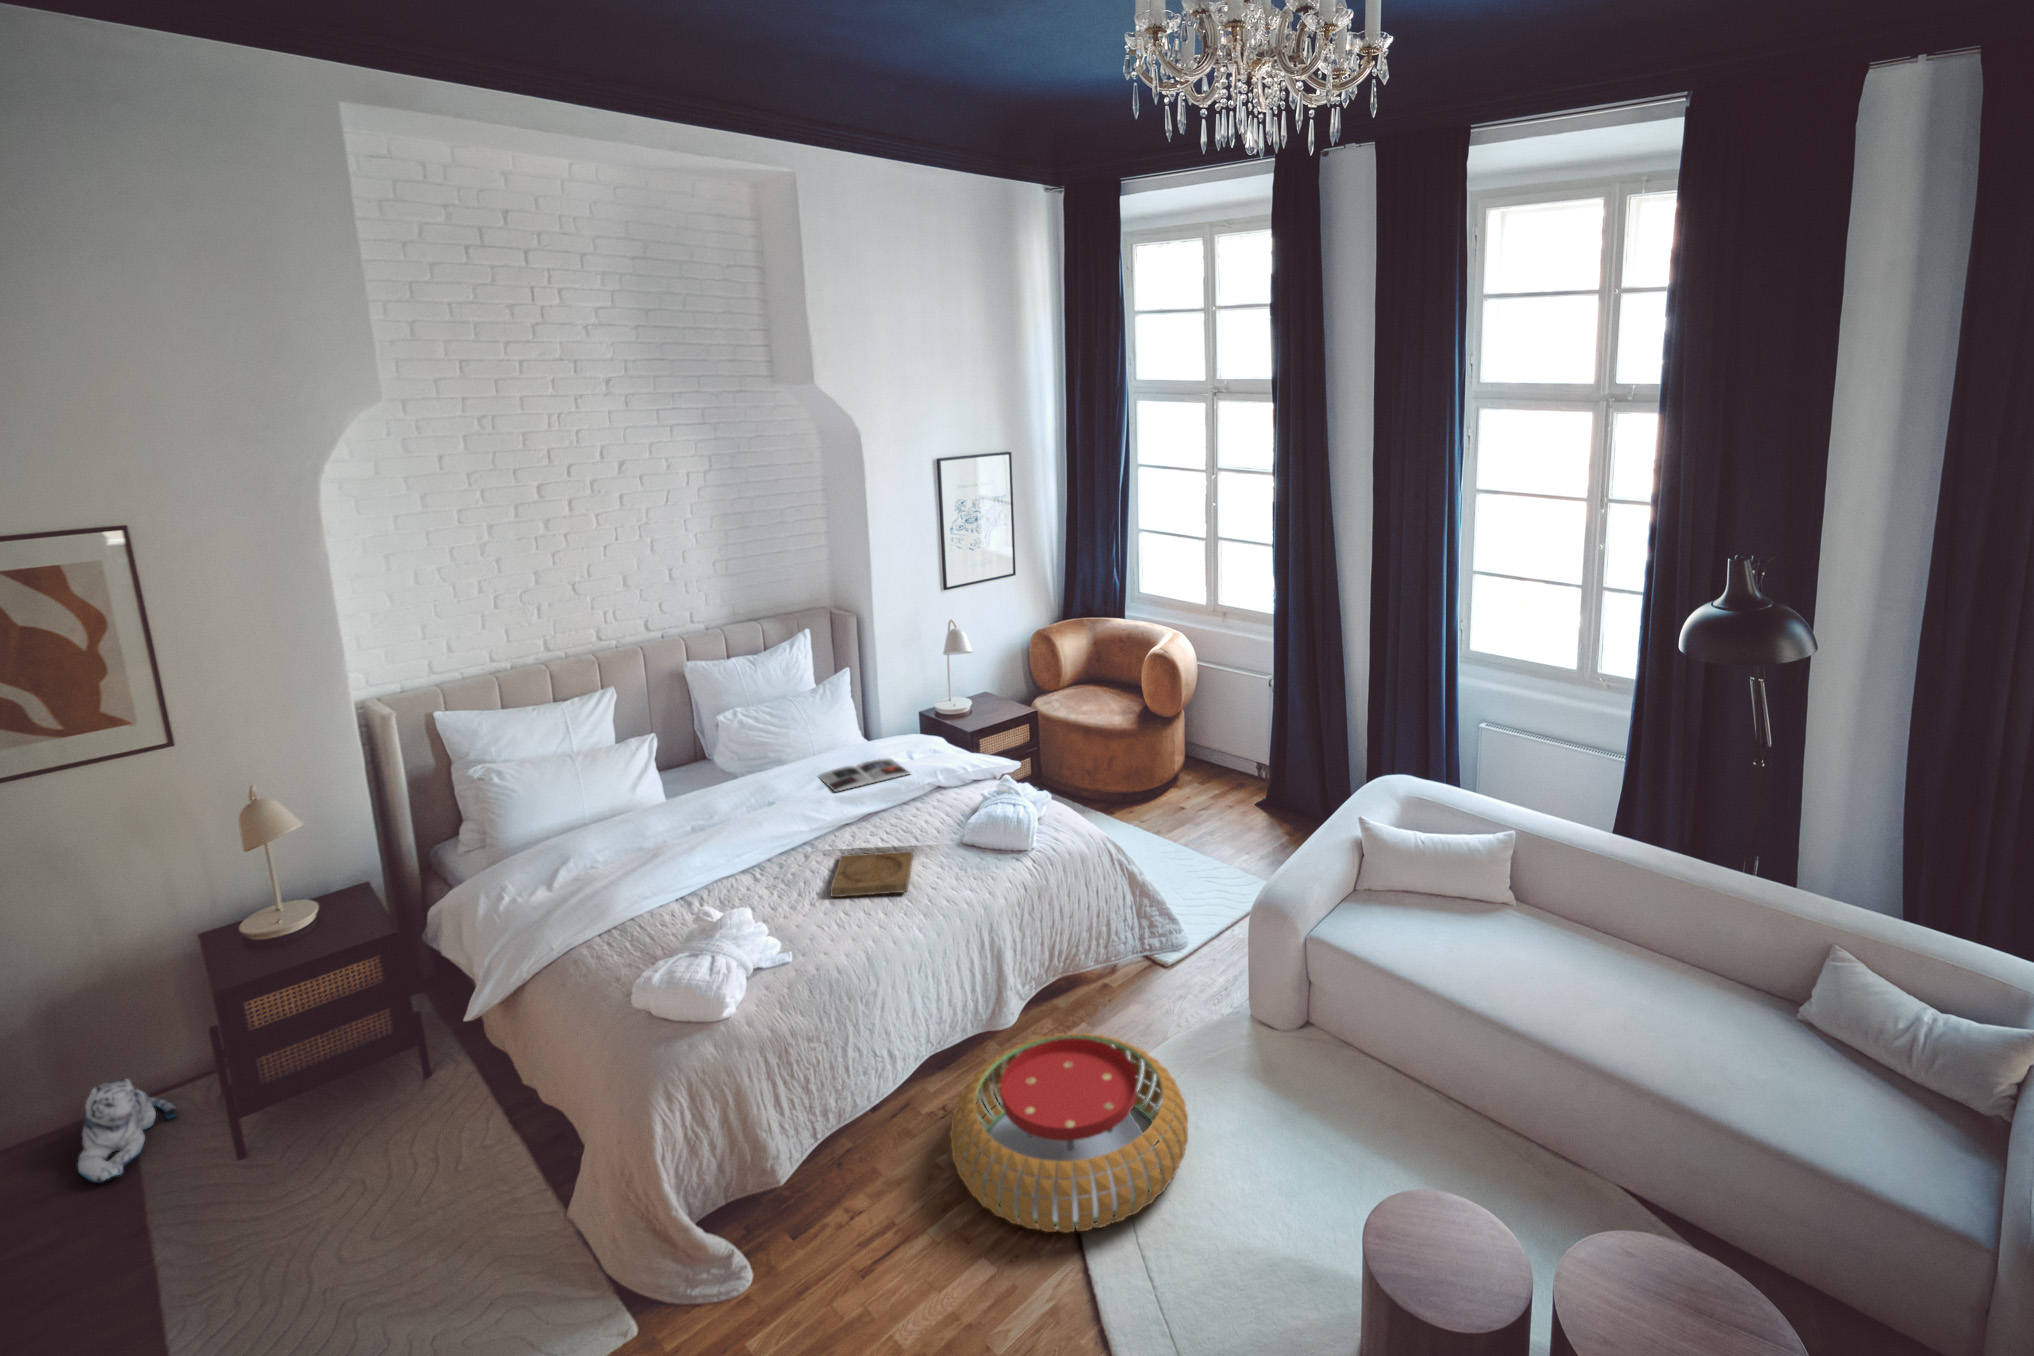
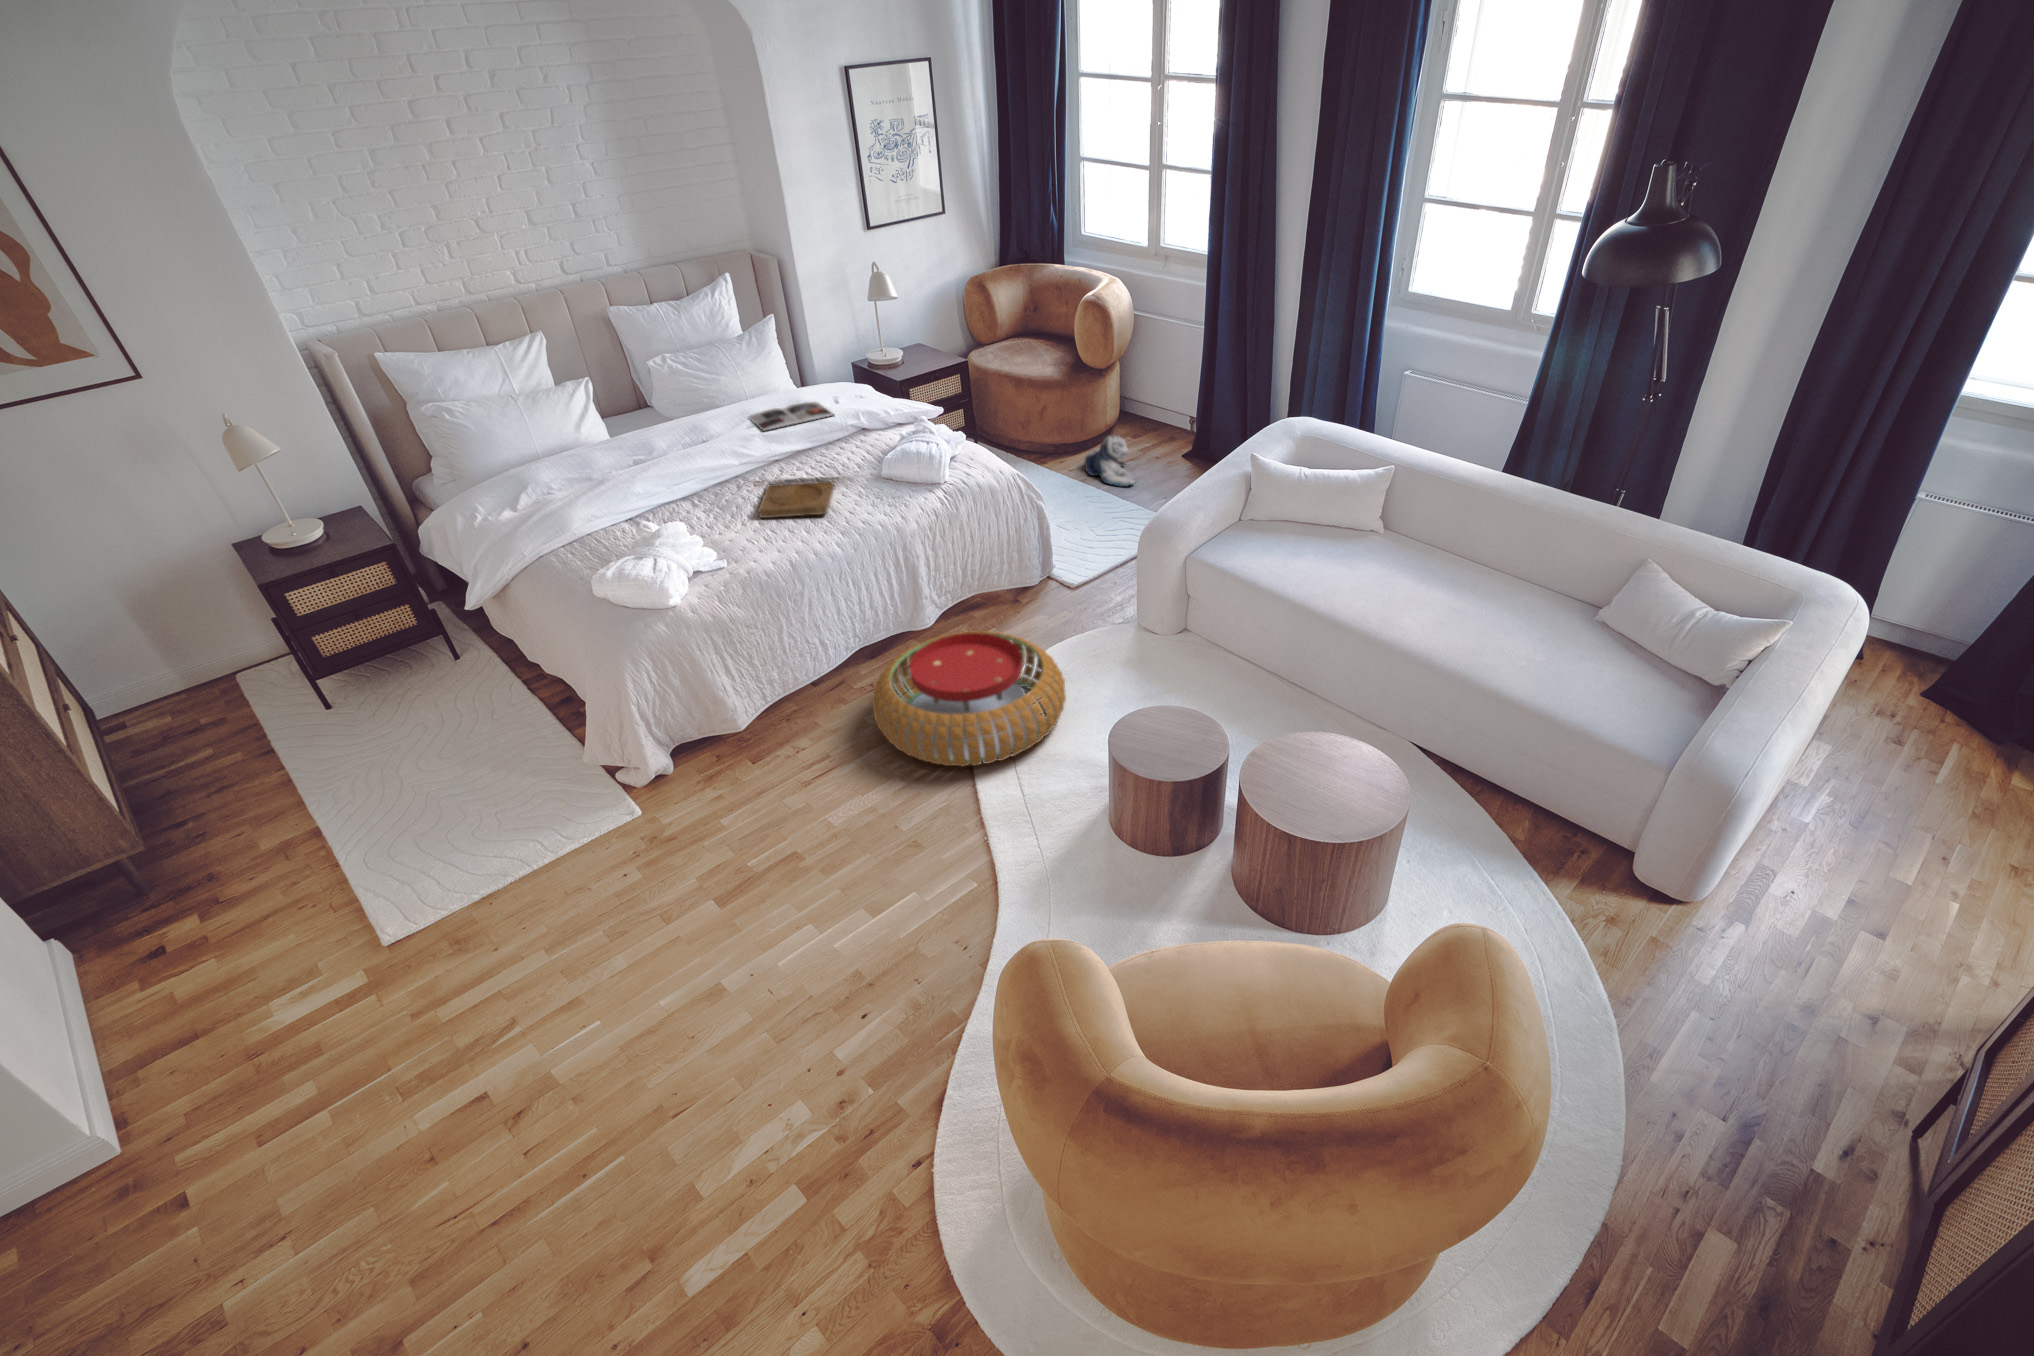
plush toy: present [78,1079,176,1183] -> present [1085,435,1135,486]

